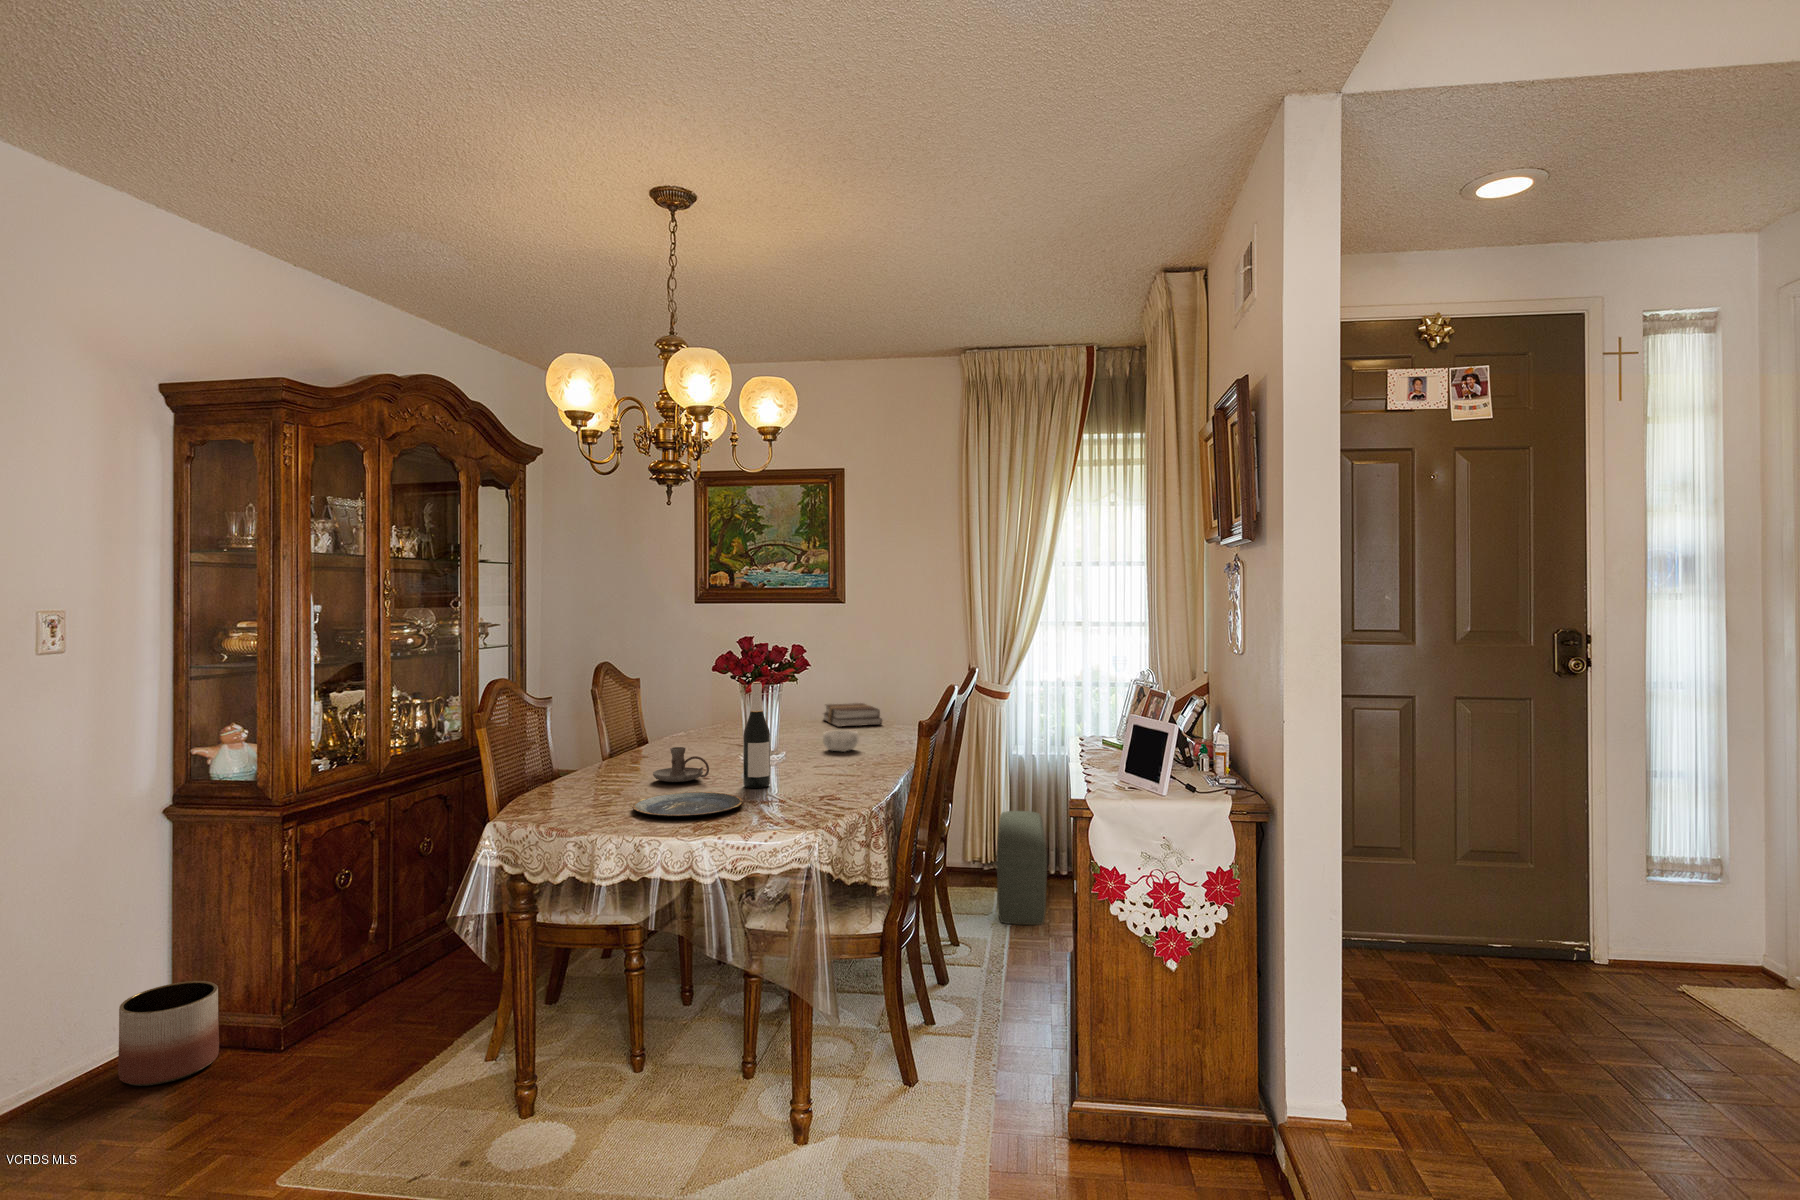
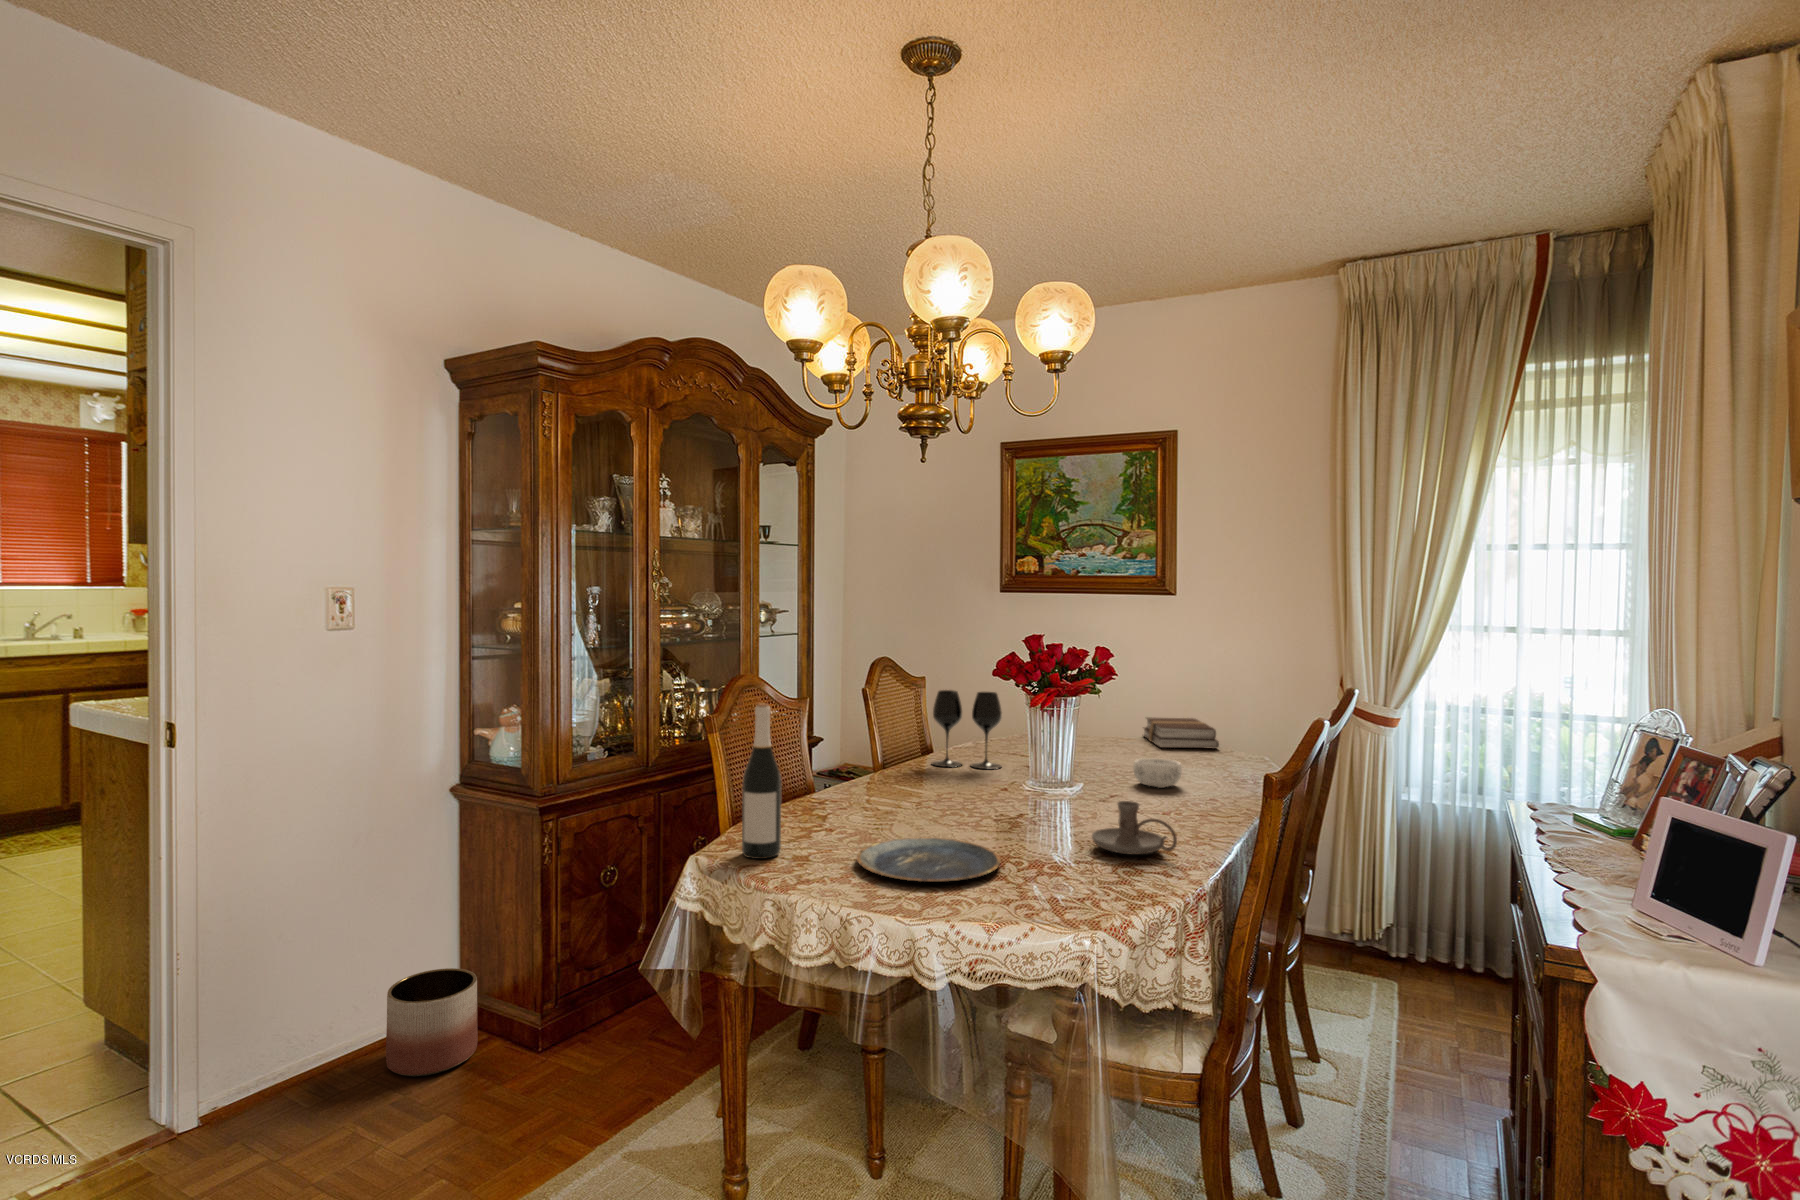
wine bottle: present [743,682,770,788] -> present [742,704,781,859]
wine glass: none [656,687,717,751] -> present [932,690,1002,769]
candle holder: present [653,747,709,782] -> present [1092,801,1177,854]
pouf: present [996,811,1047,925] -> none [1380,873,1456,1048]

